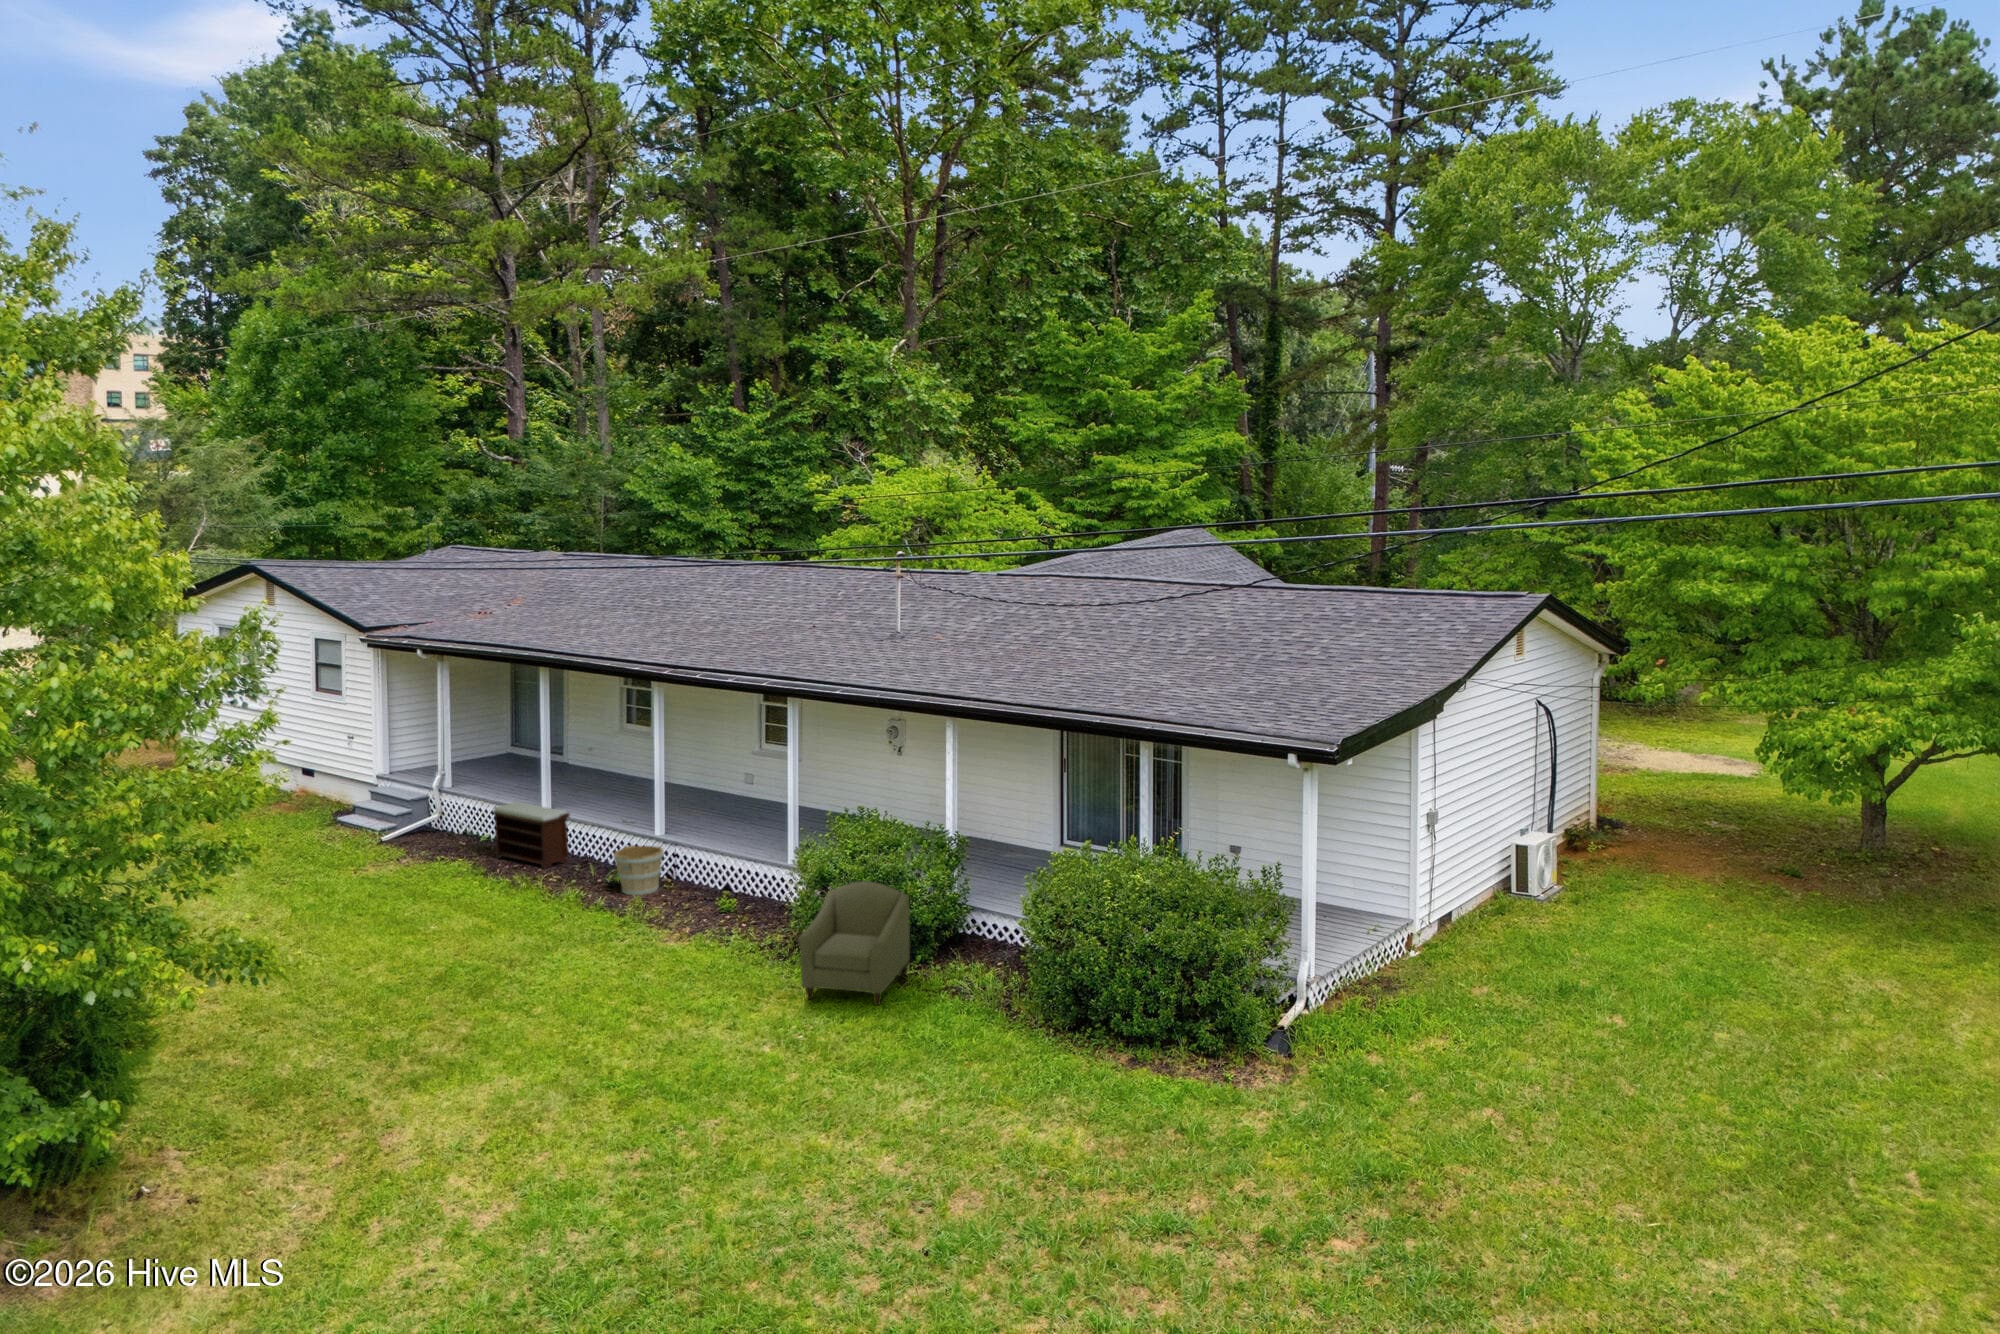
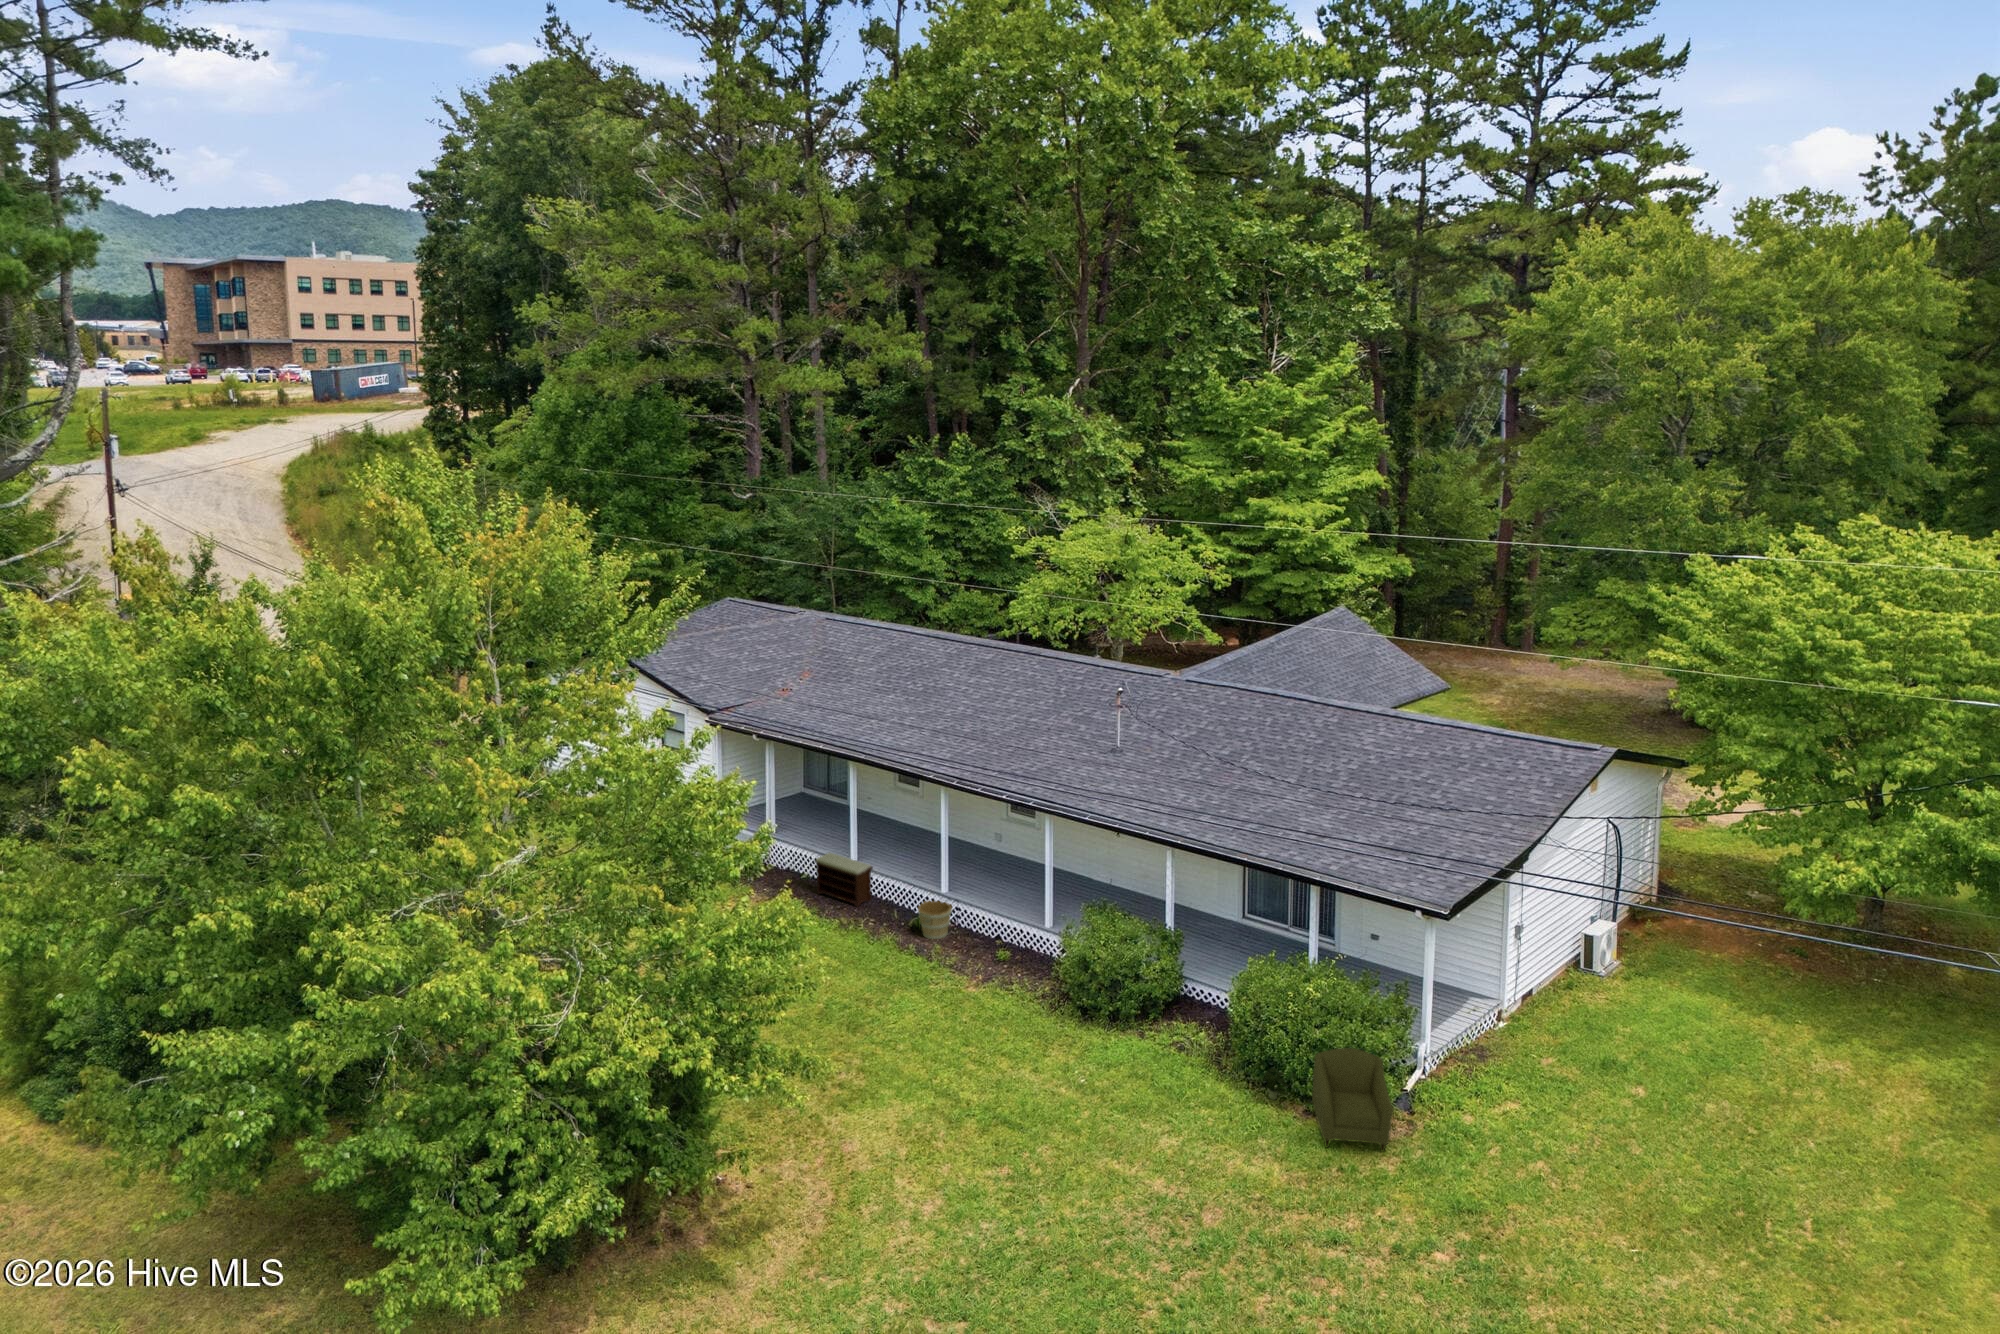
chair: present [798,881,910,1005] -> present [1312,1048,1394,1152]
potted plant: none [1061,1001,1103,1048] -> present [1264,1068,1288,1100]

